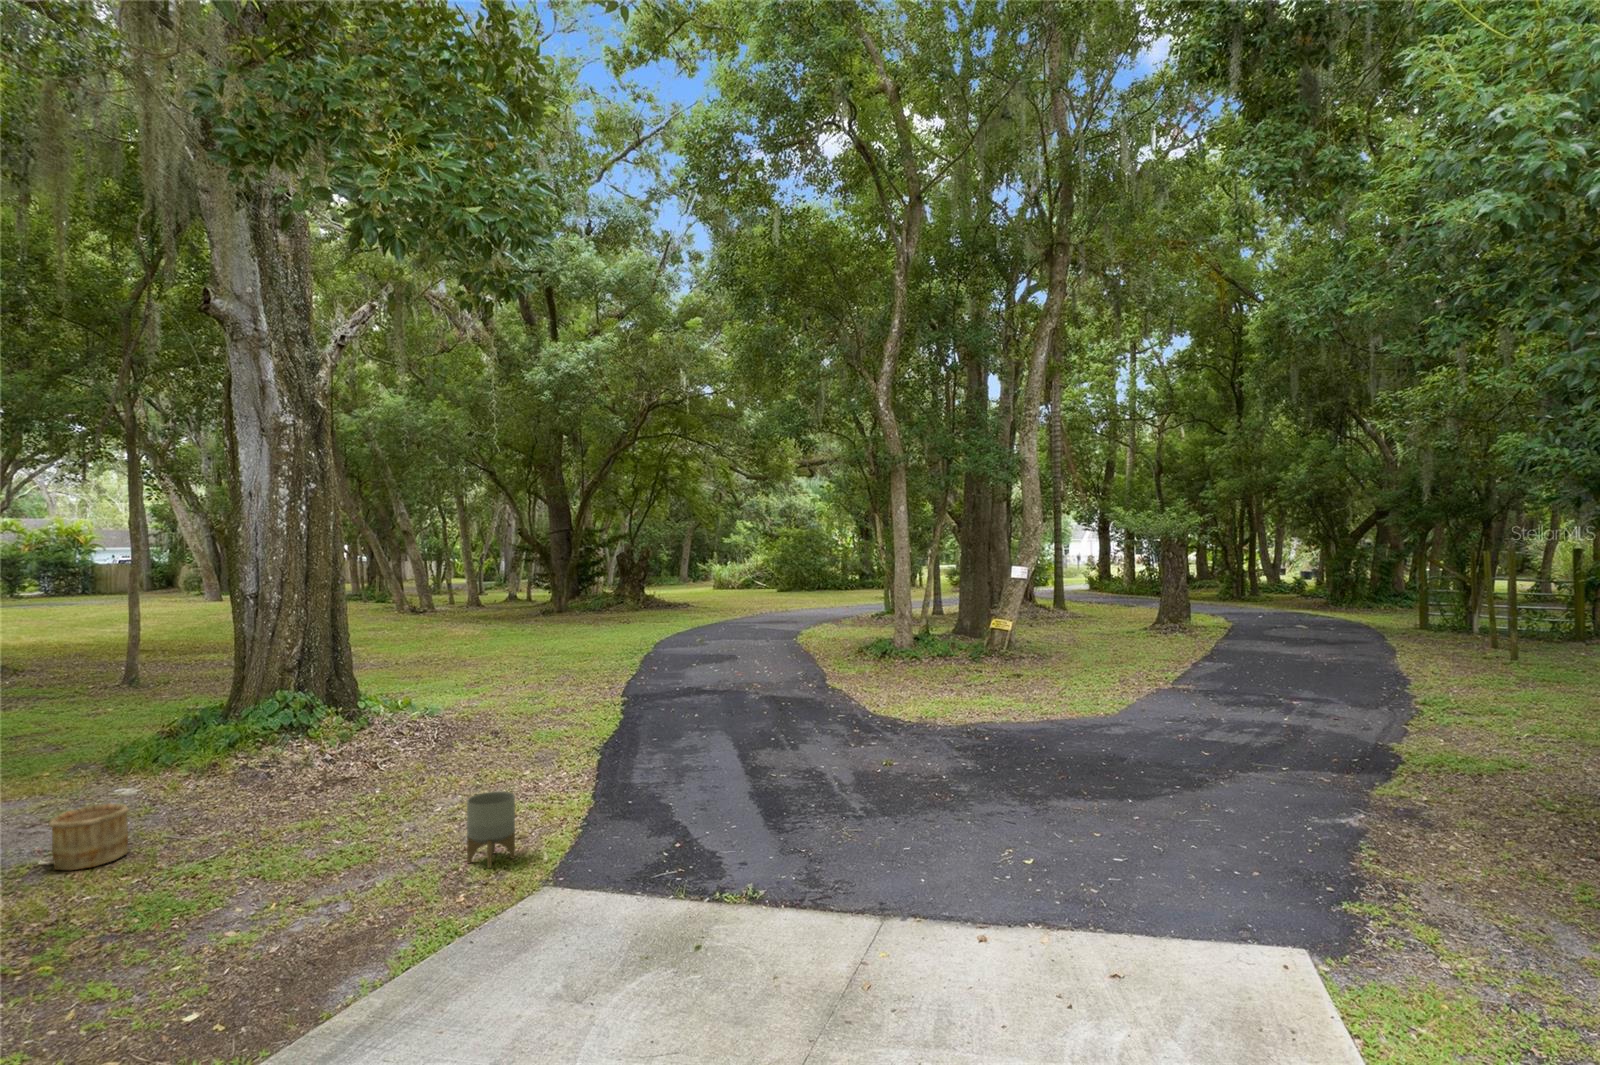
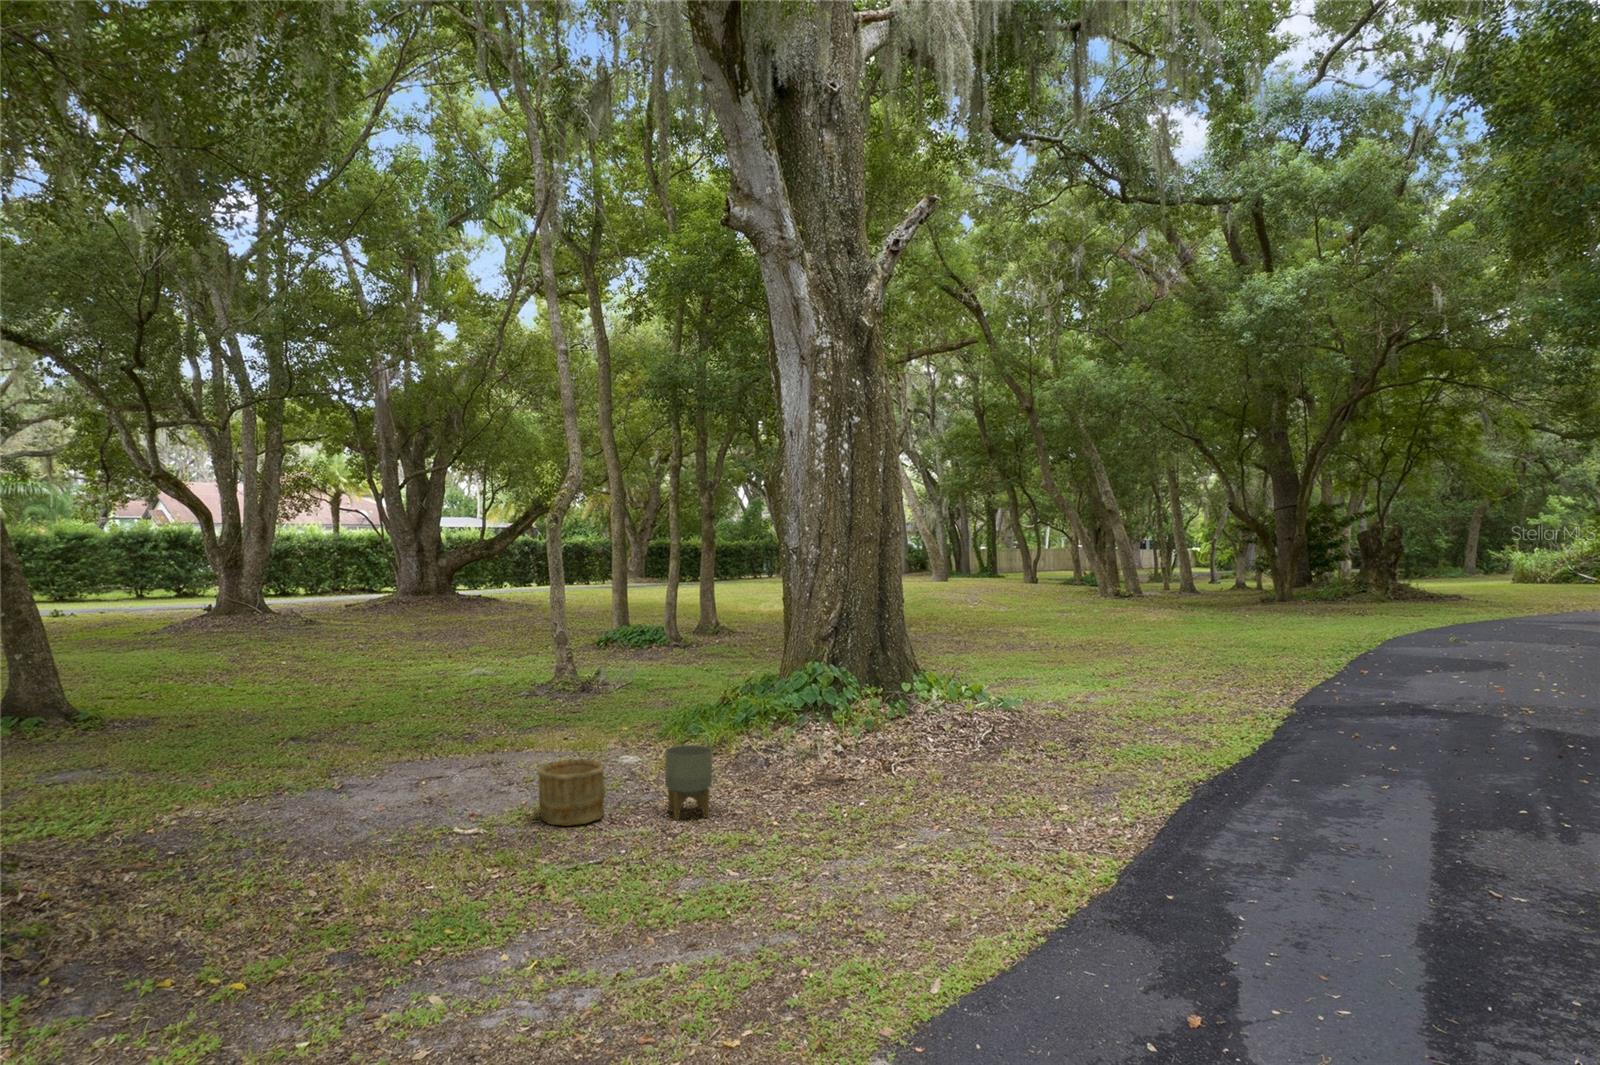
planter: present [467,791,515,868] -> present [665,745,712,820]

